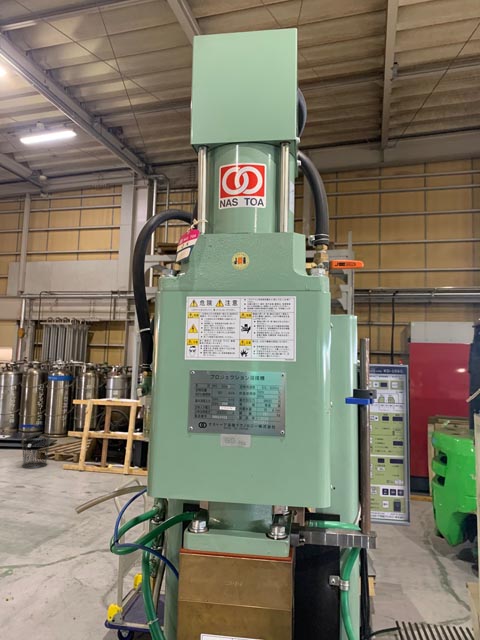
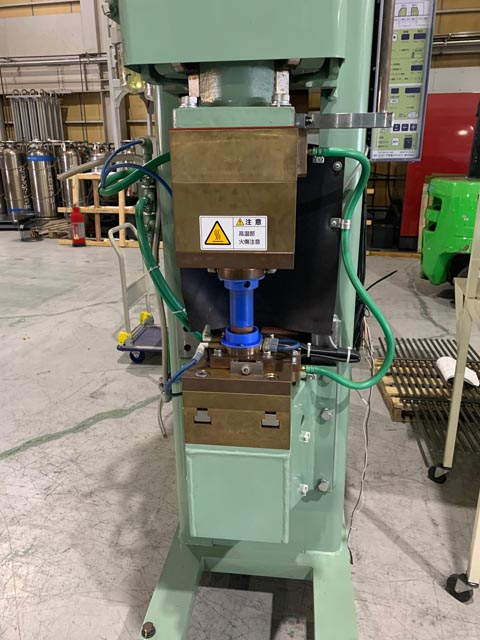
fire extinguisher: none [74,428,95,478] -> present [66,201,86,247]

